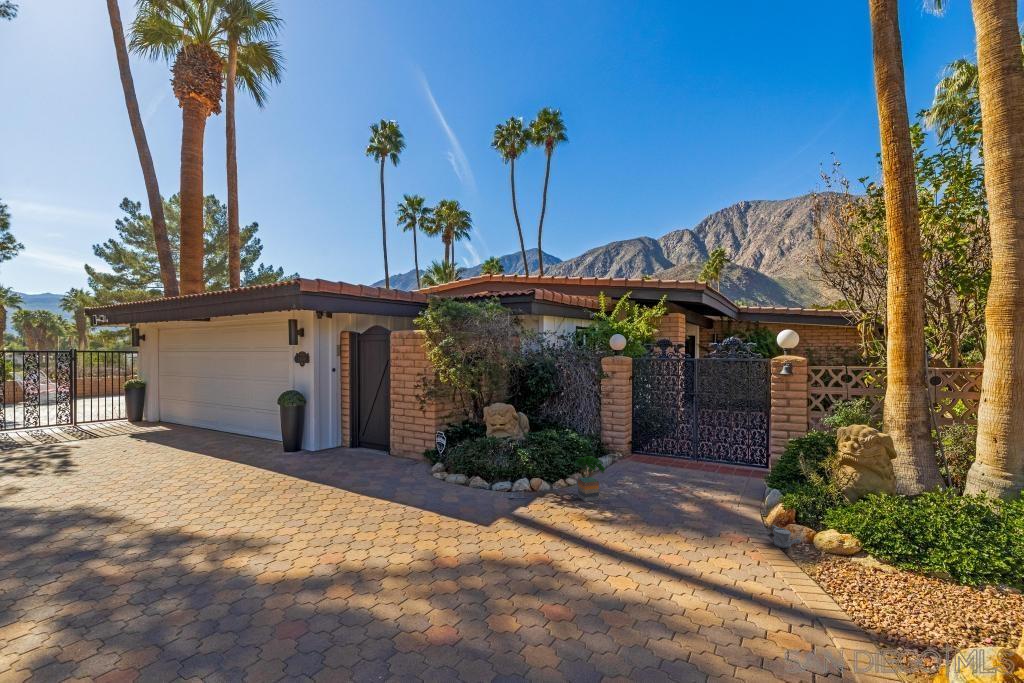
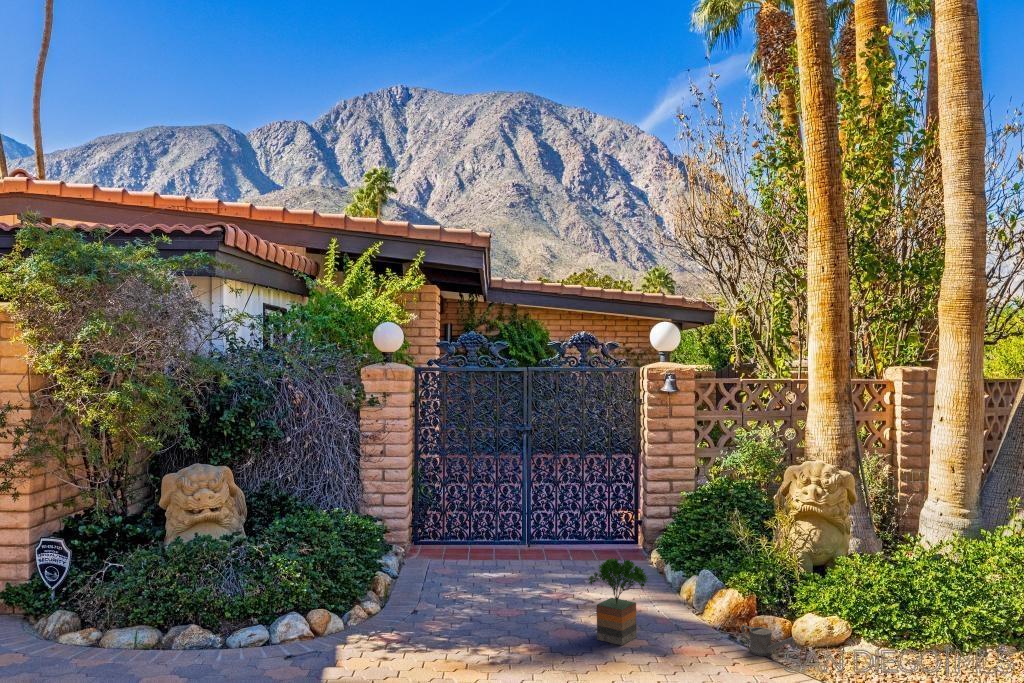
potted tree: present [575,456,605,502] -> present [589,558,648,645]

